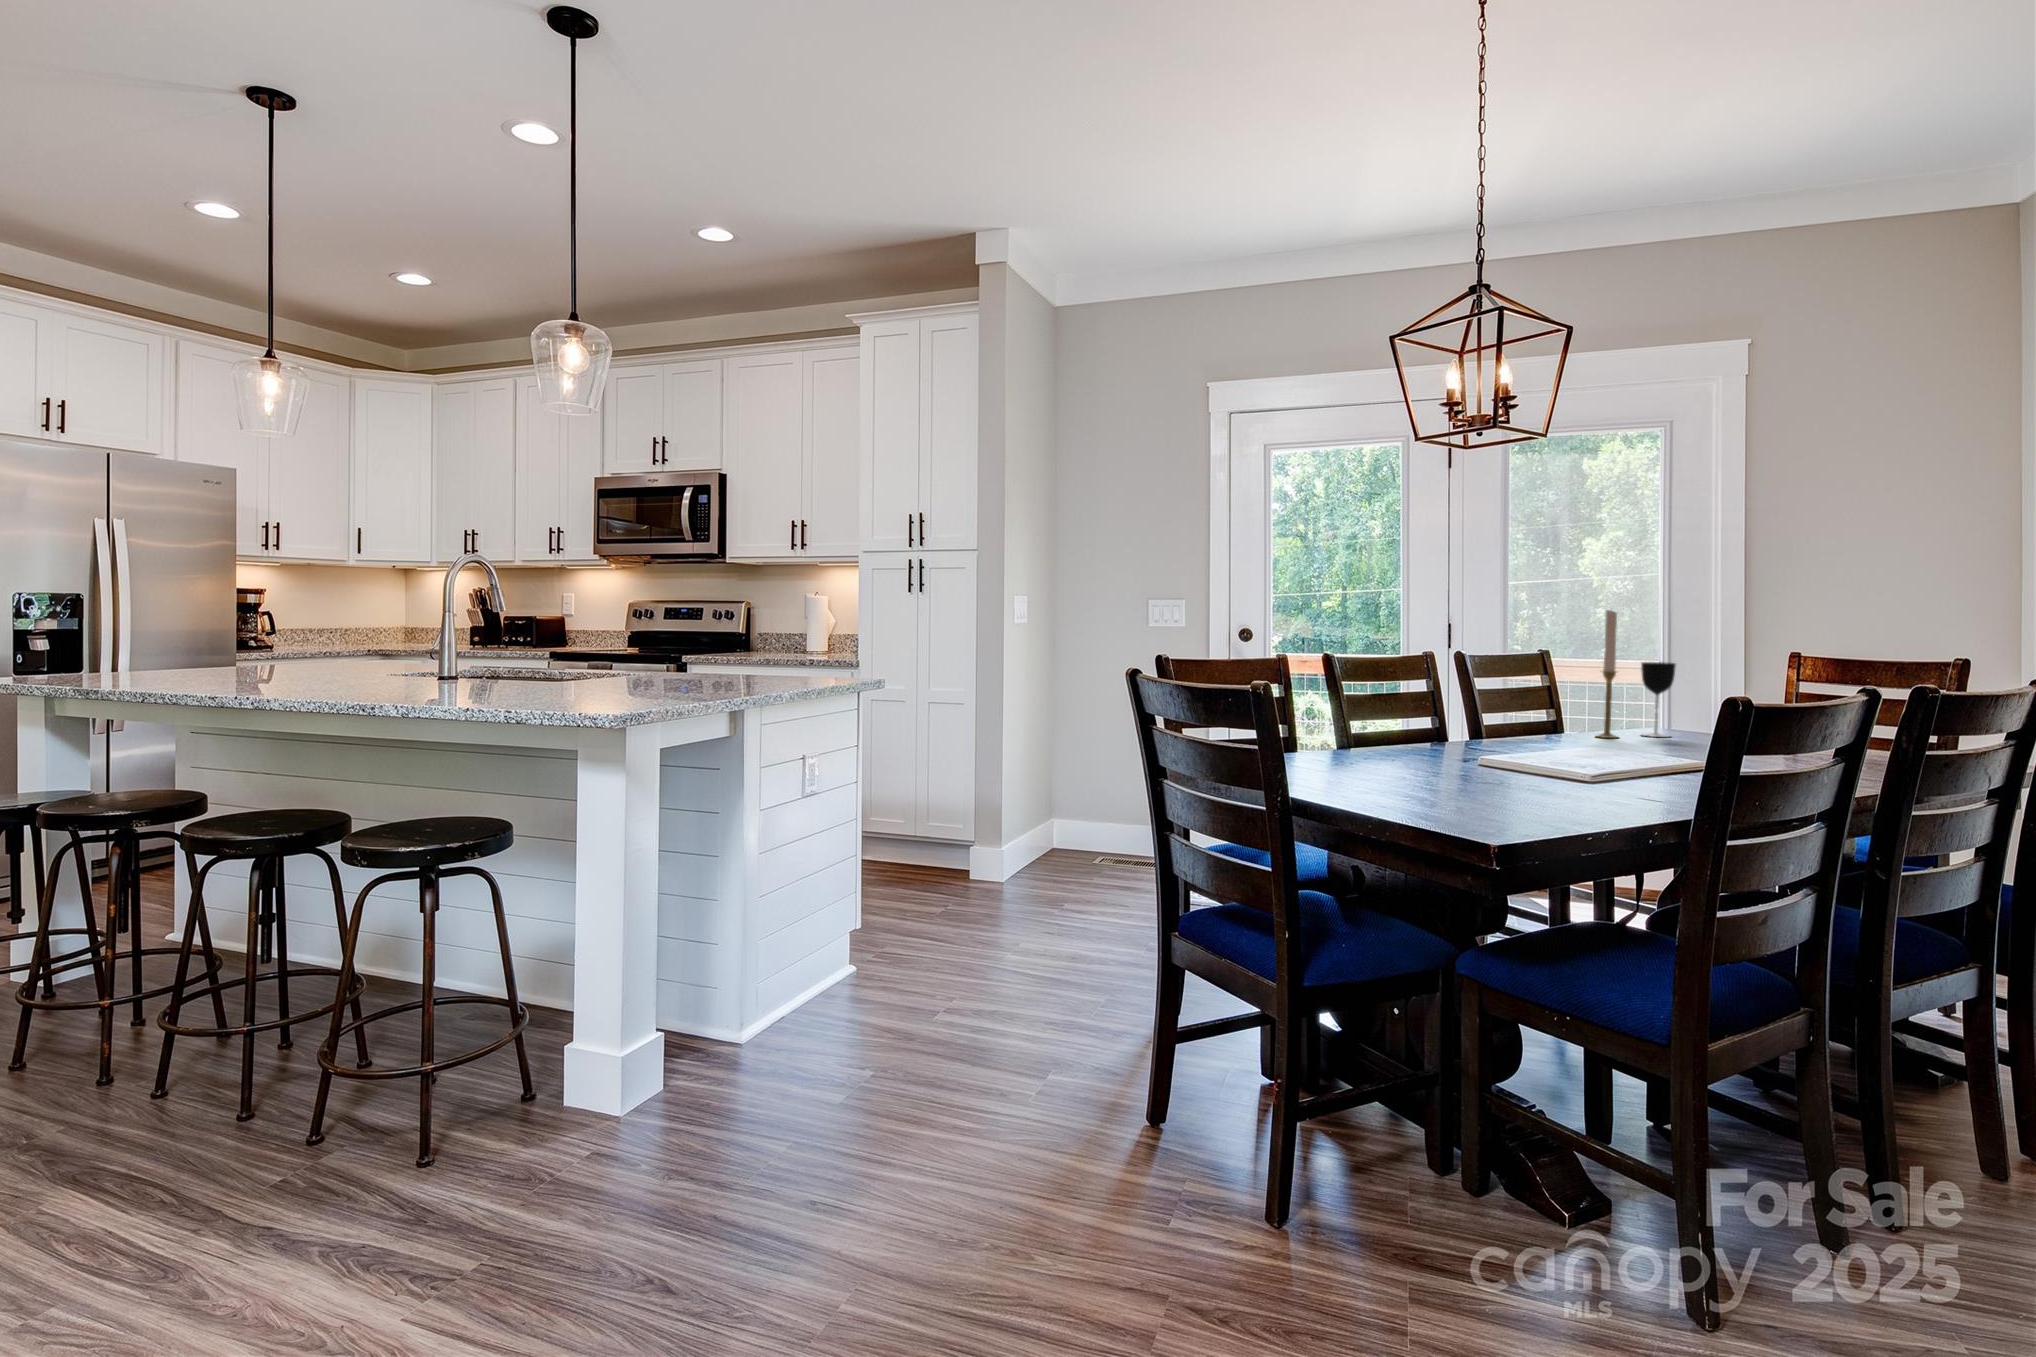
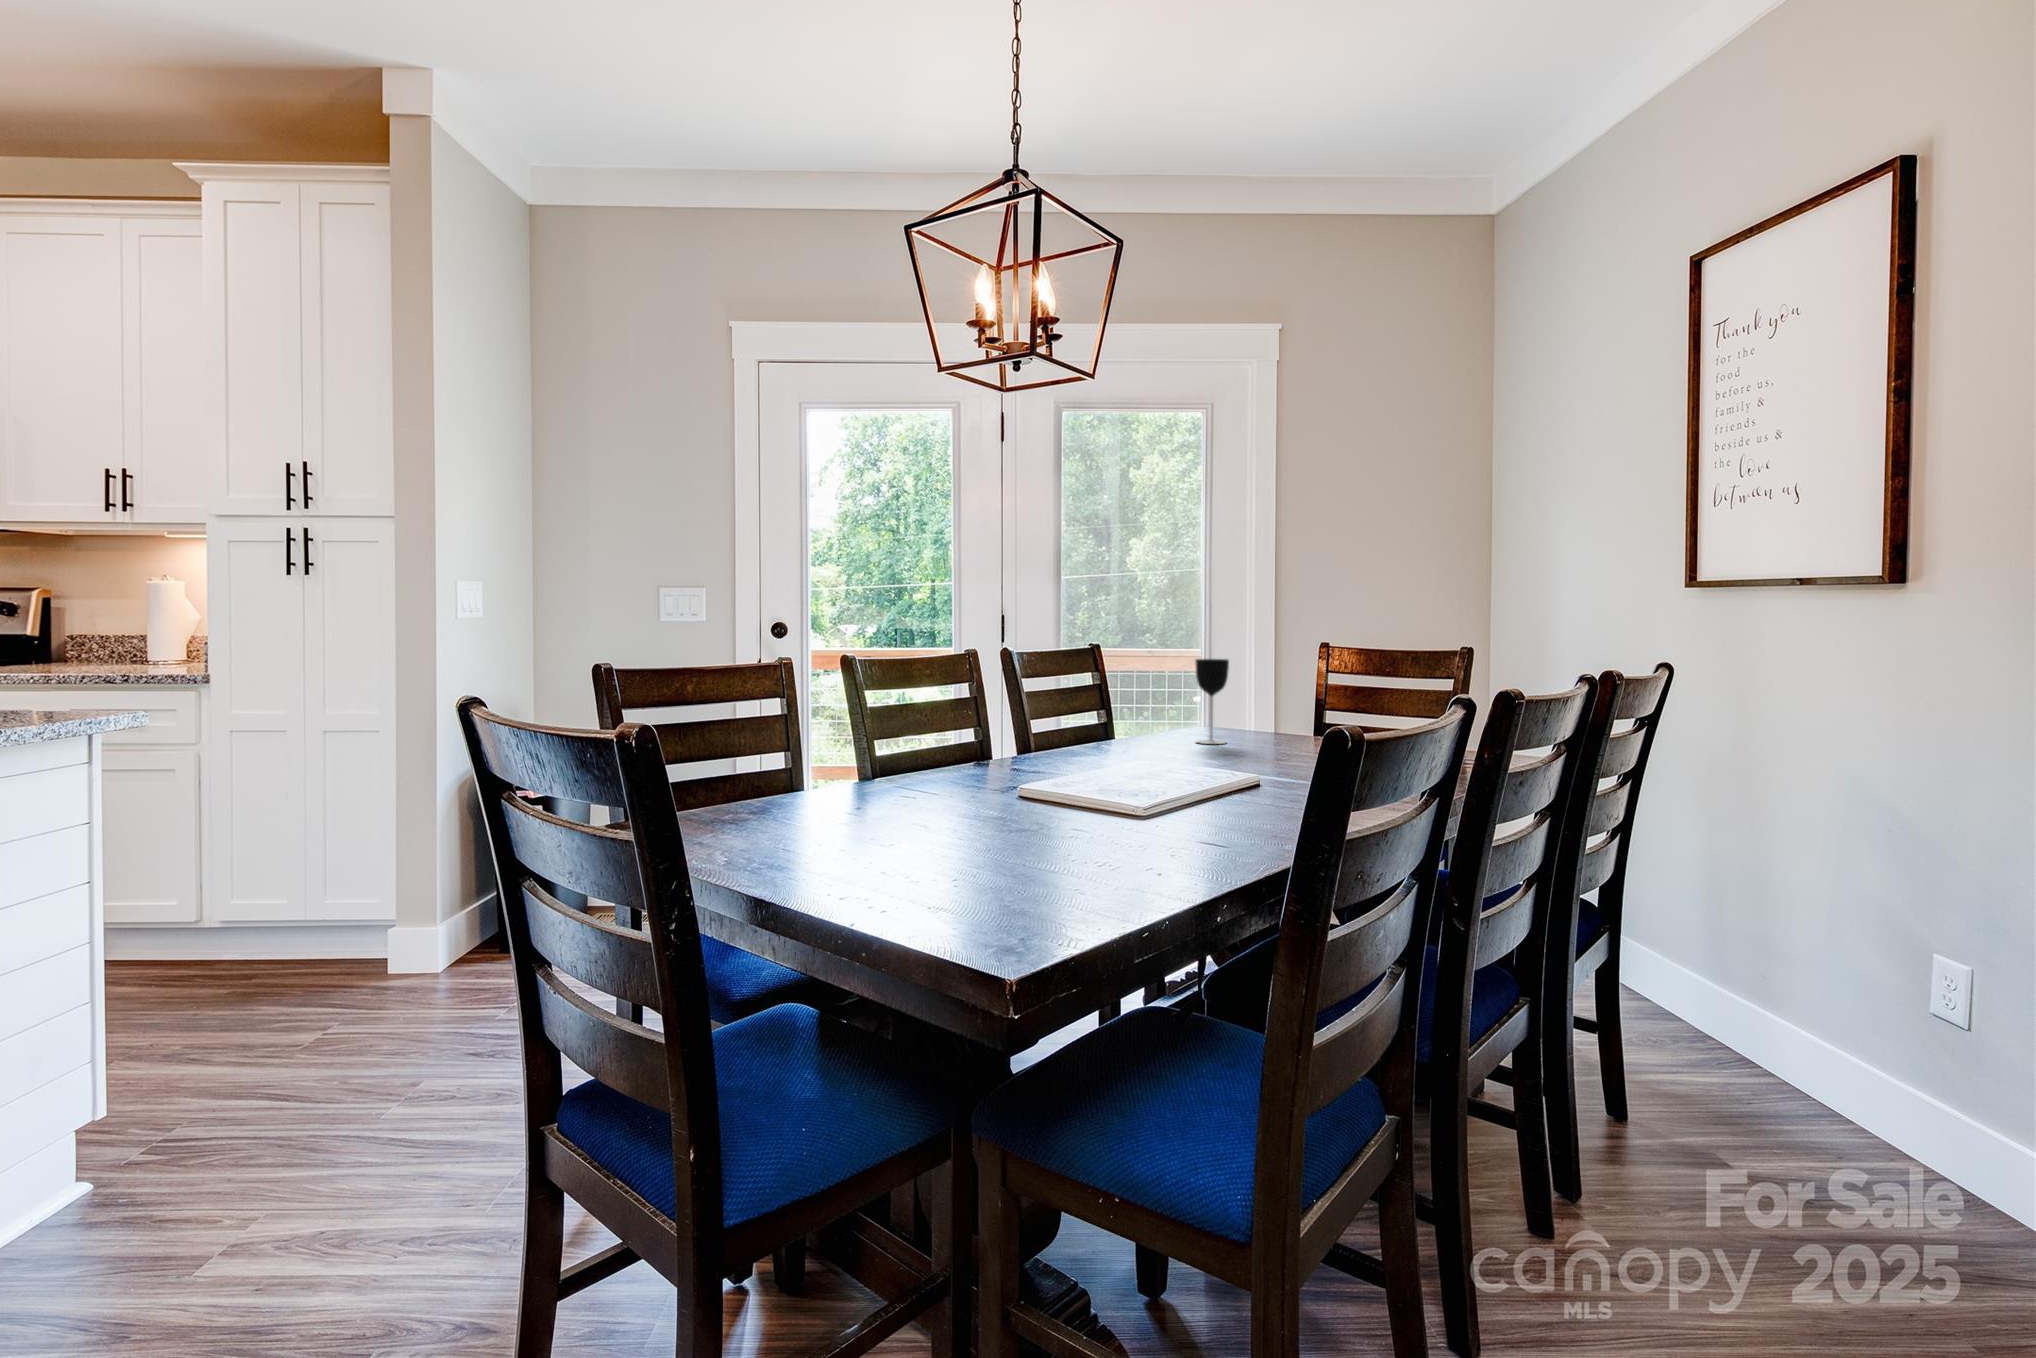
candlestick: present [1597,610,1617,738] -> none [1150,597,1176,748]

